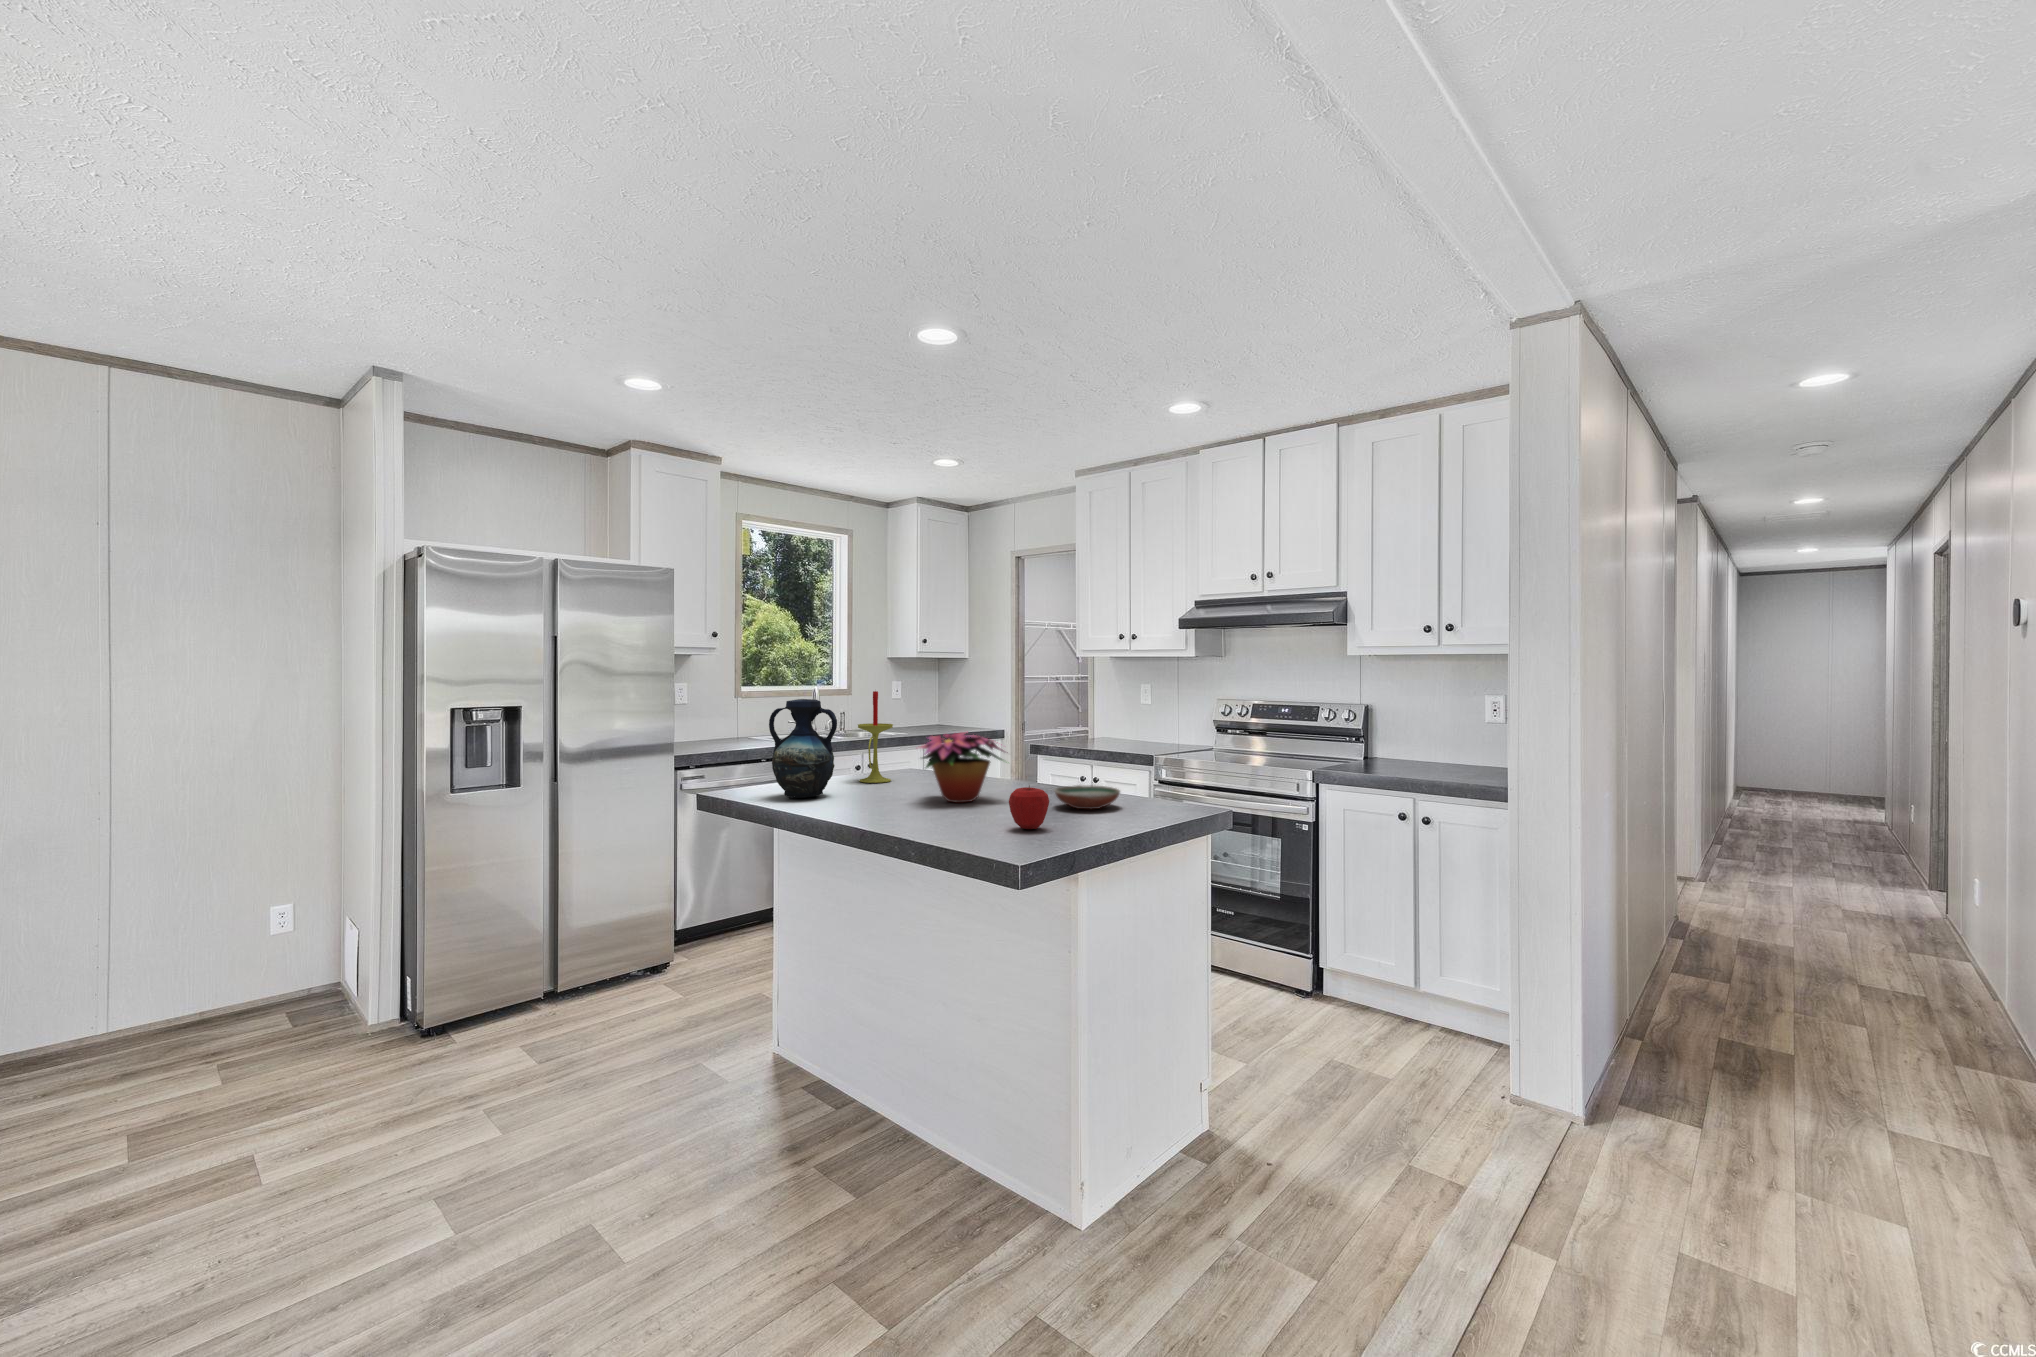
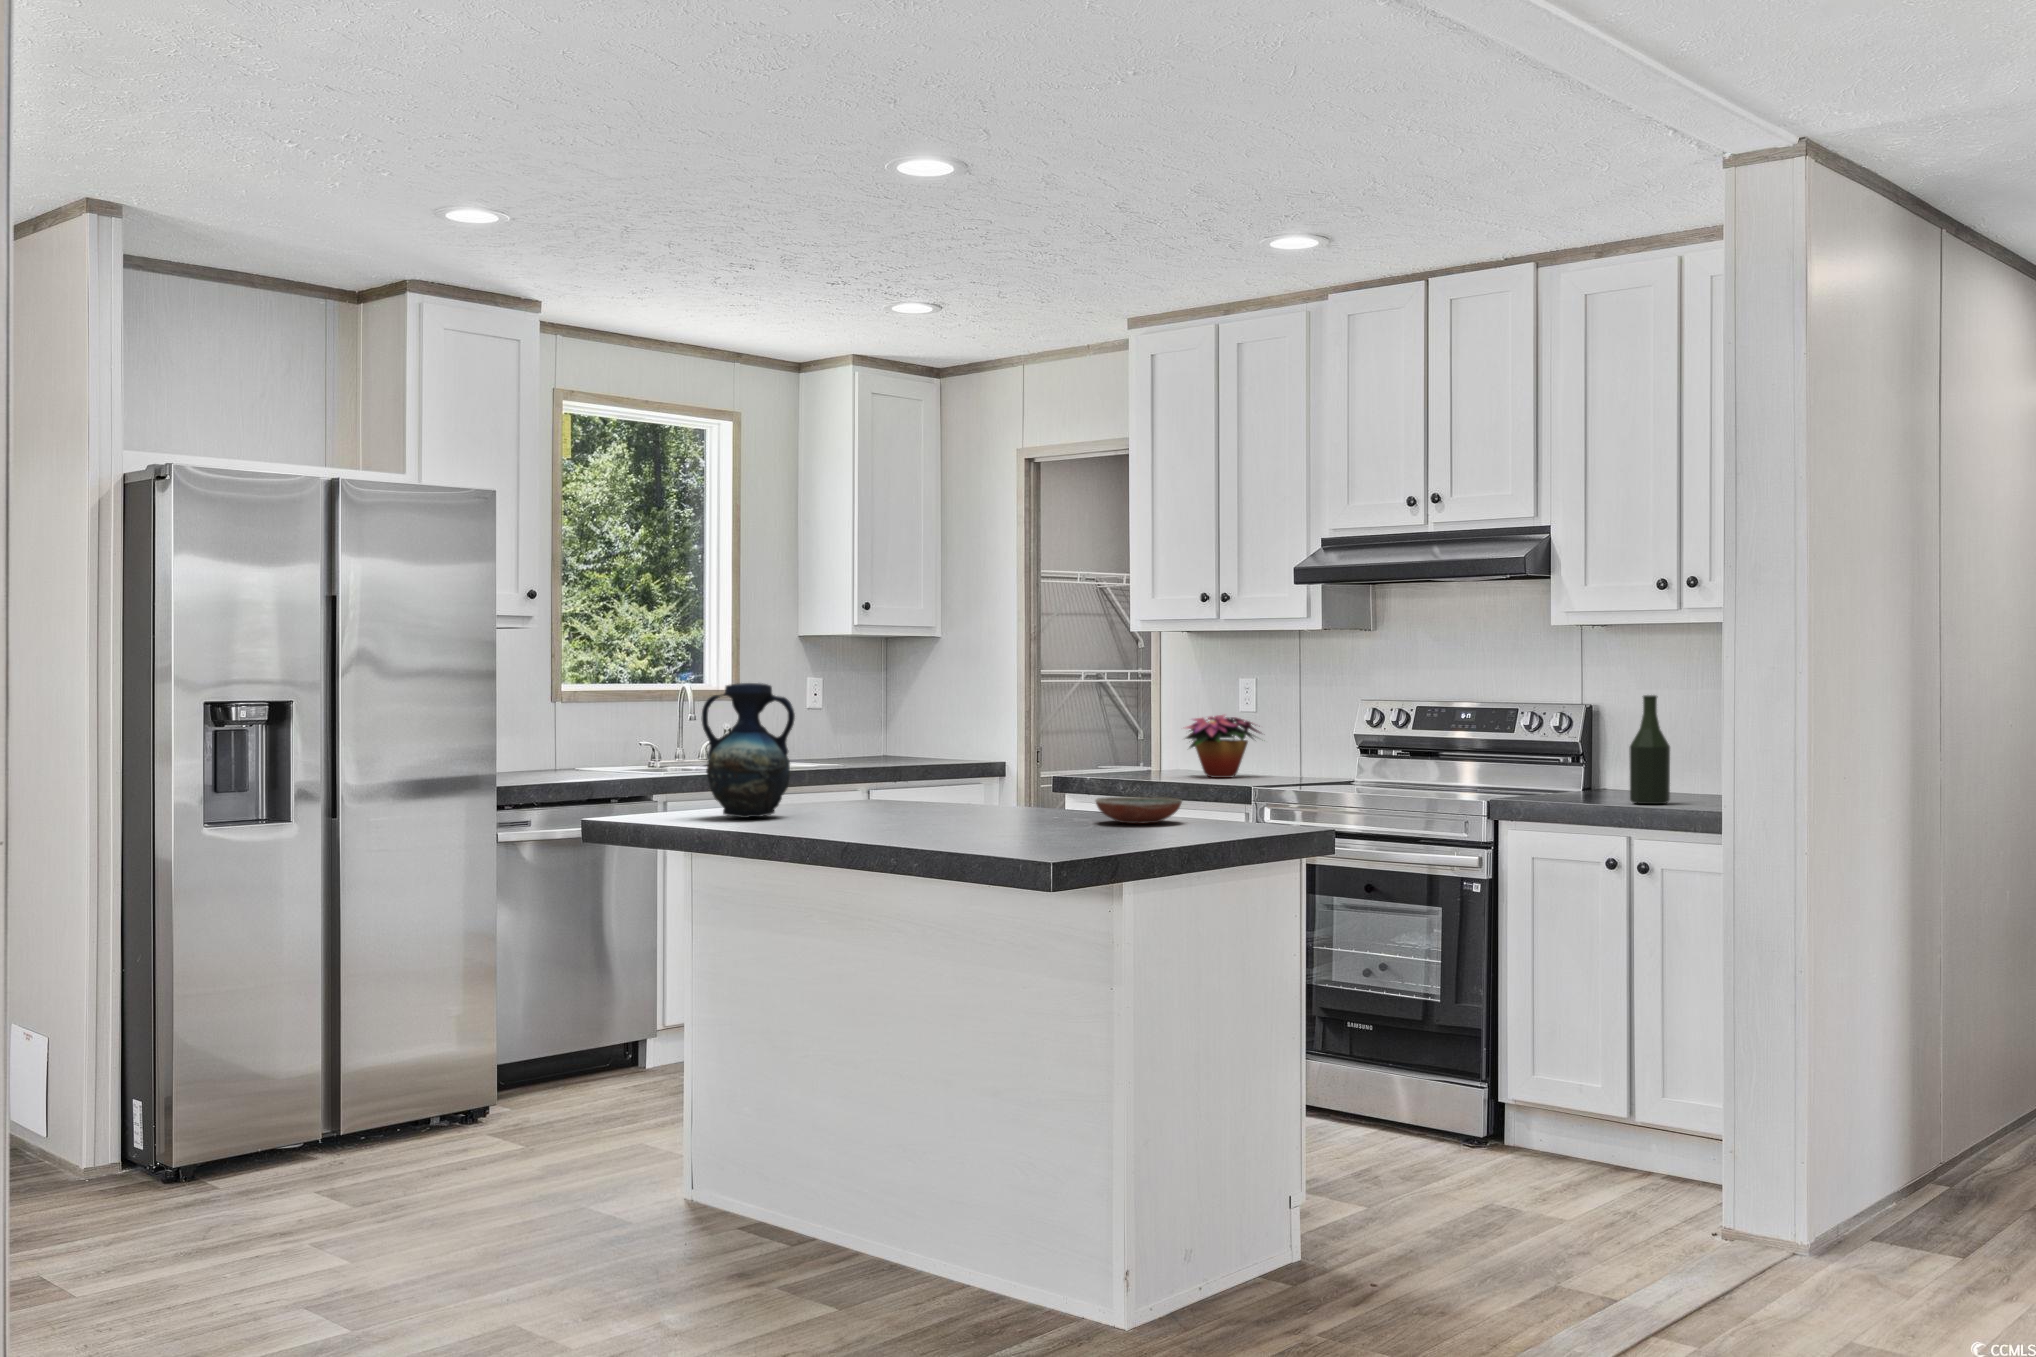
candle: present [858,691,893,783] -> none [810,672,862,806]
bottle: none [1409,702,1437,775] -> present [1629,695,1670,804]
flower arrangement: present [920,732,1008,803] -> present [1186,715,1261,778]
apple: present [1009,786,1049,829] -> none [1038,781,1089,836]

